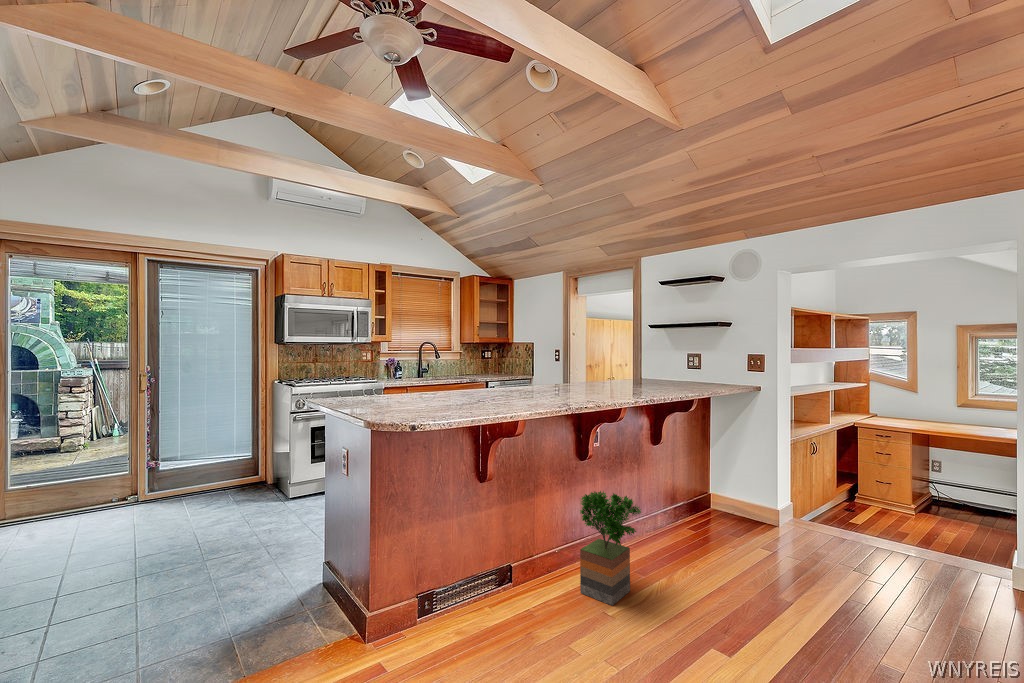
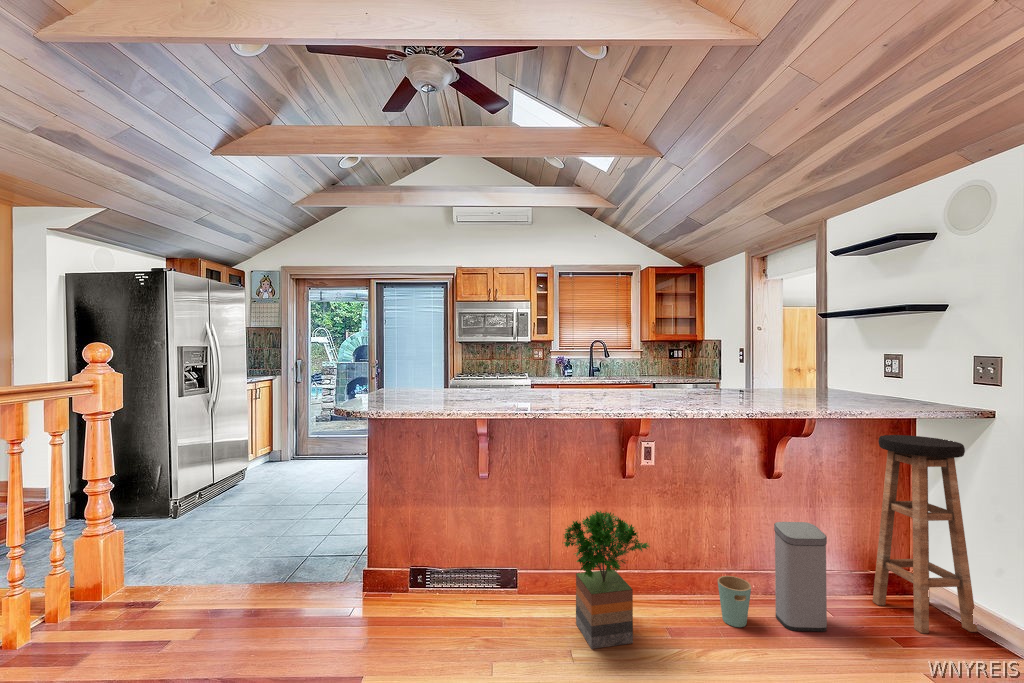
bar stool: none [705,407,757,530] -> present [873,435,978,633]
trash can: none [650,473,707,558] -> present [717,522,827,632]

